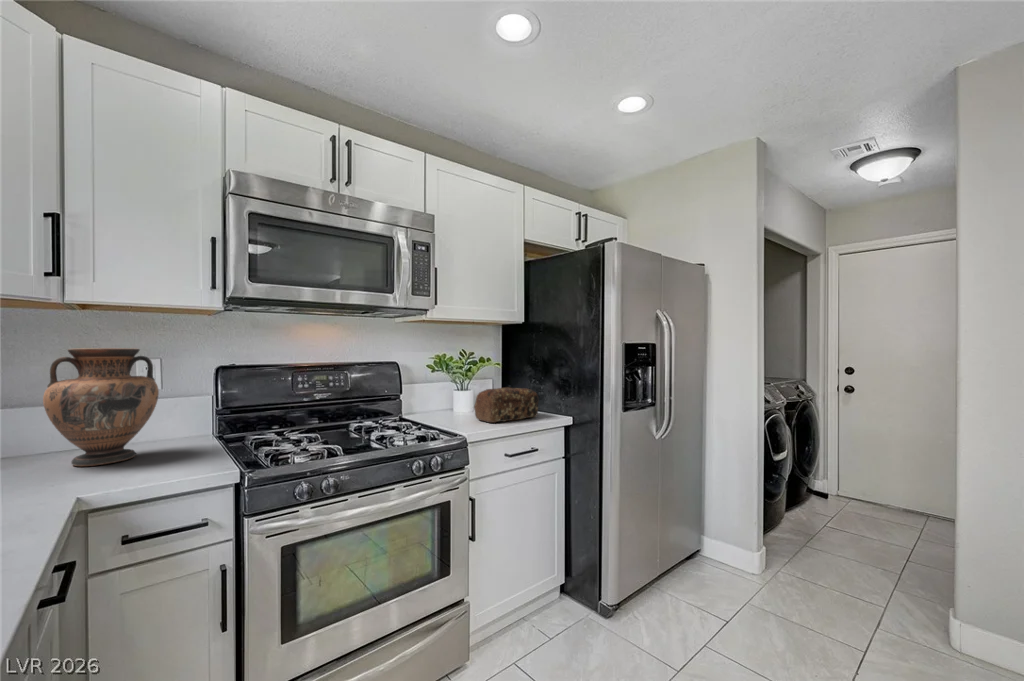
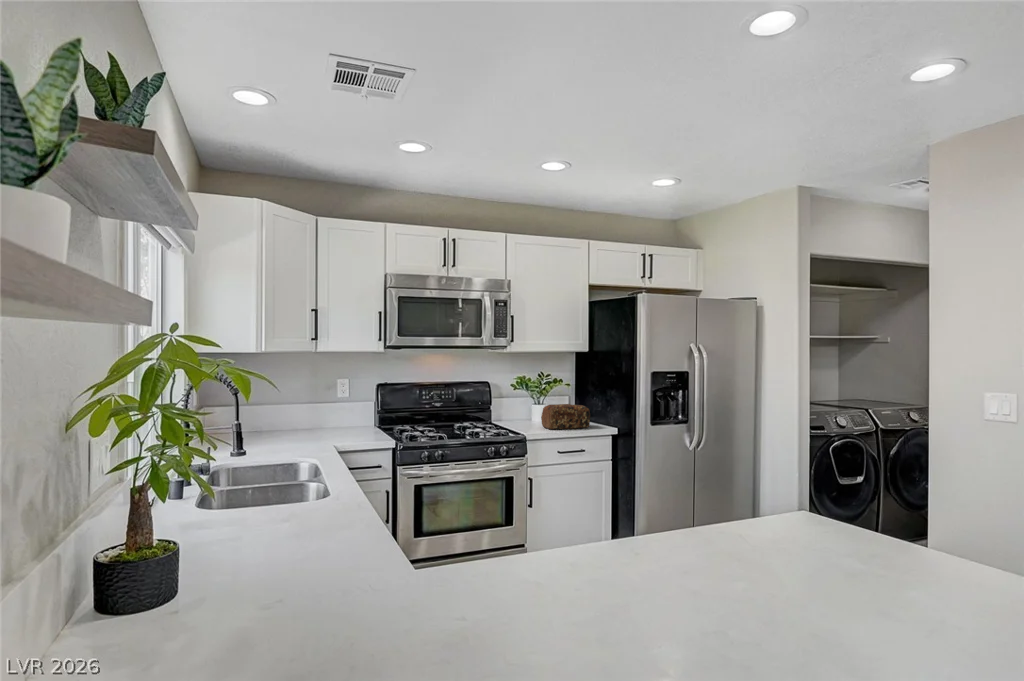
vase: present [43,348,159,466] -> none [305,374,352,436]

